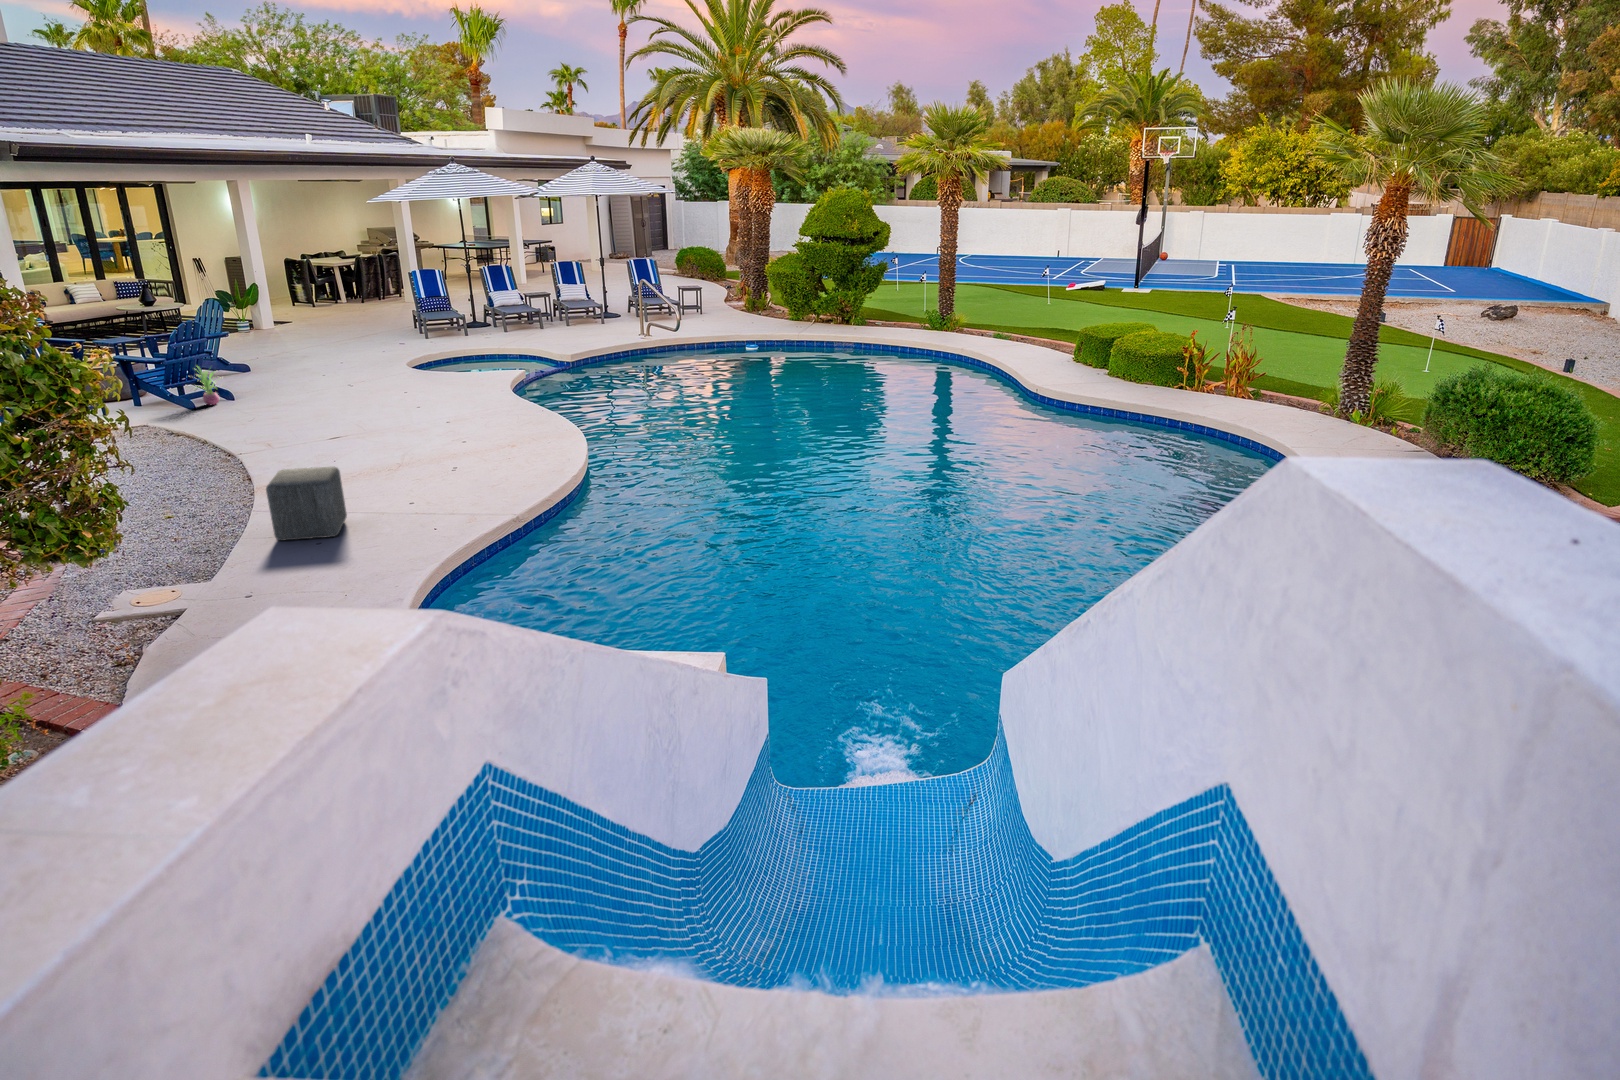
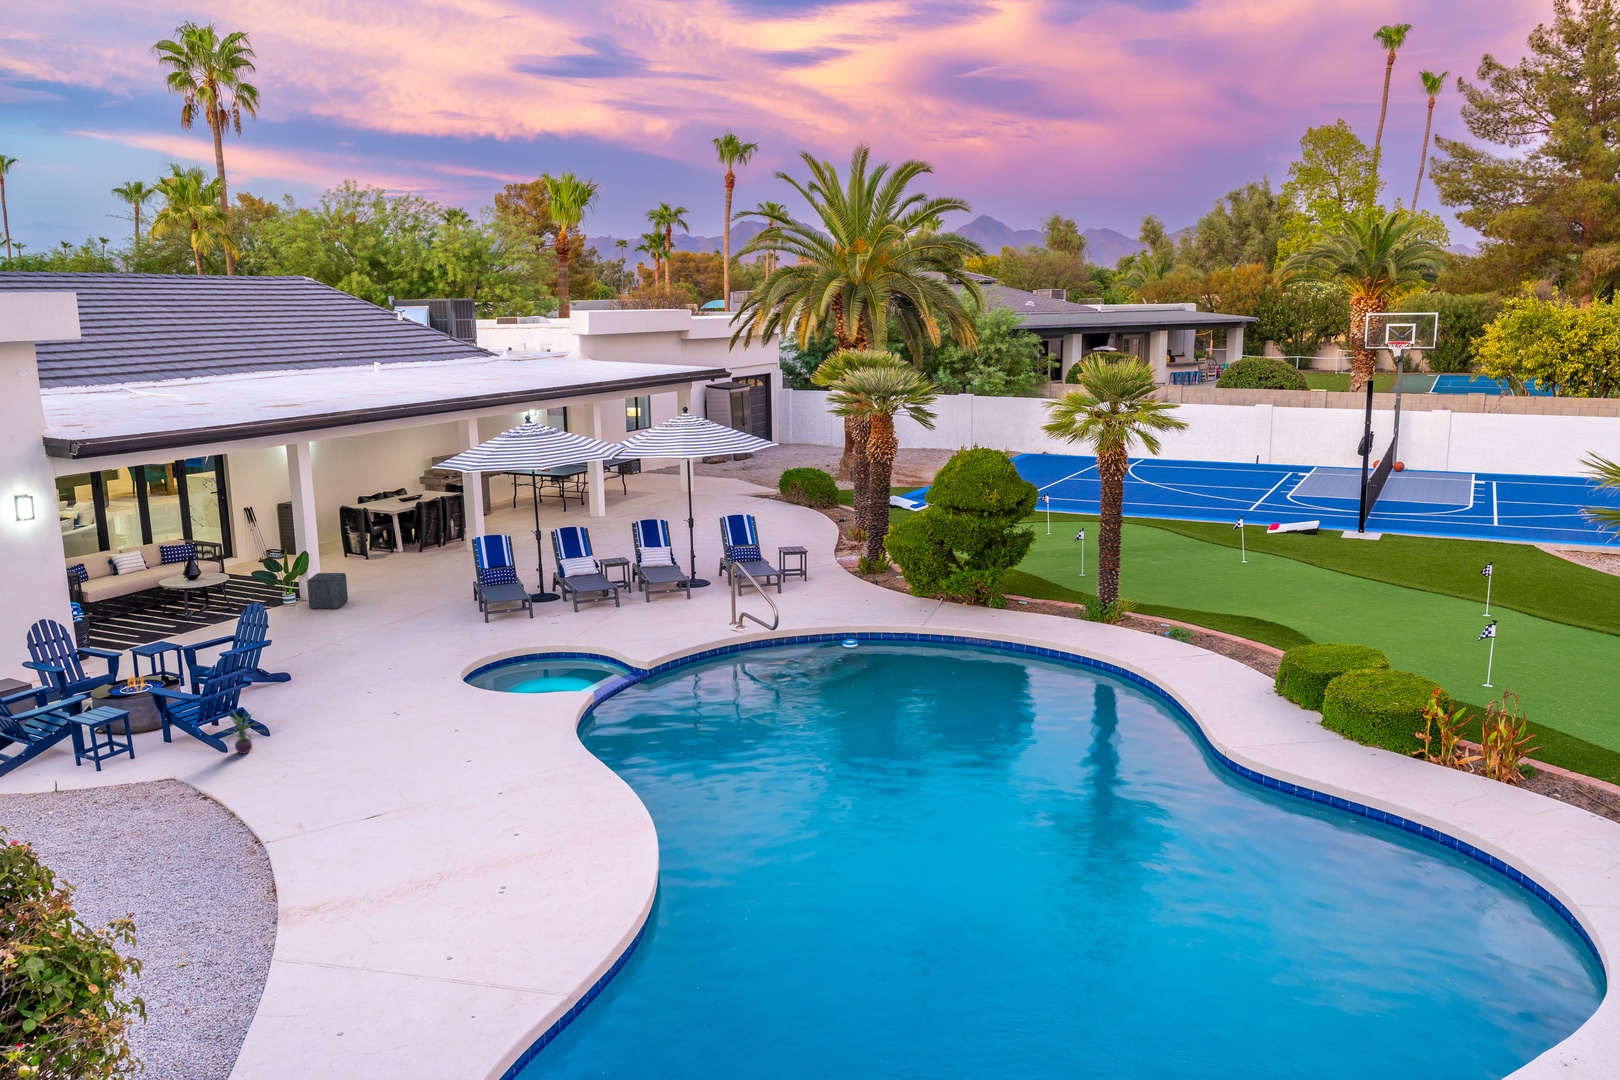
ottoman: present [266,467,347,541] -> present [307,573,348,609]

